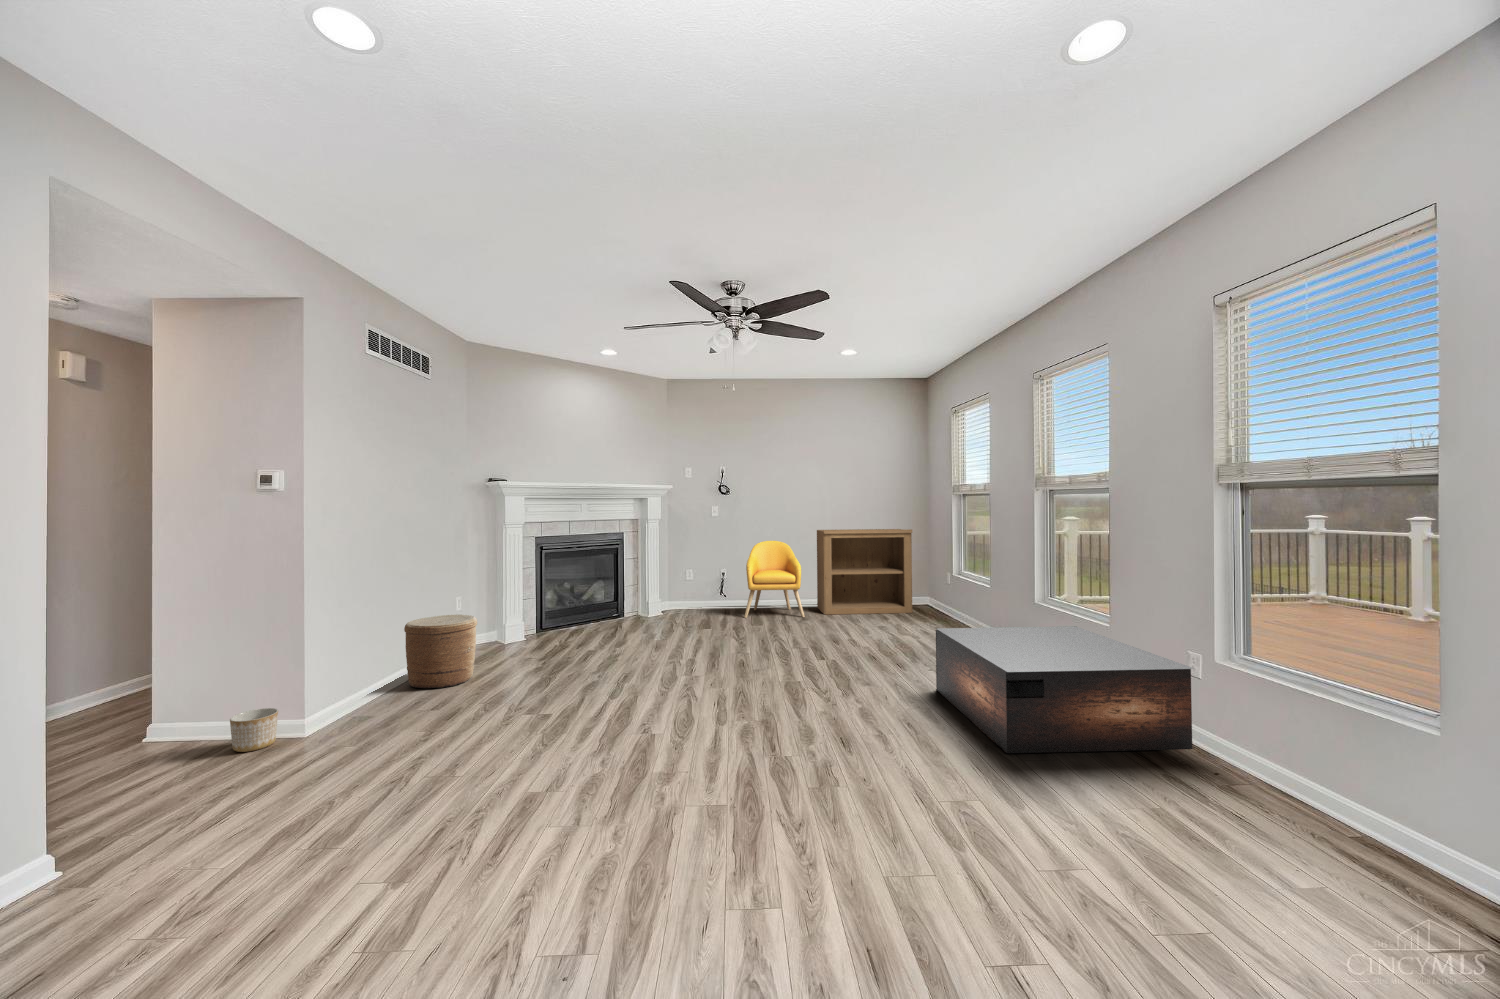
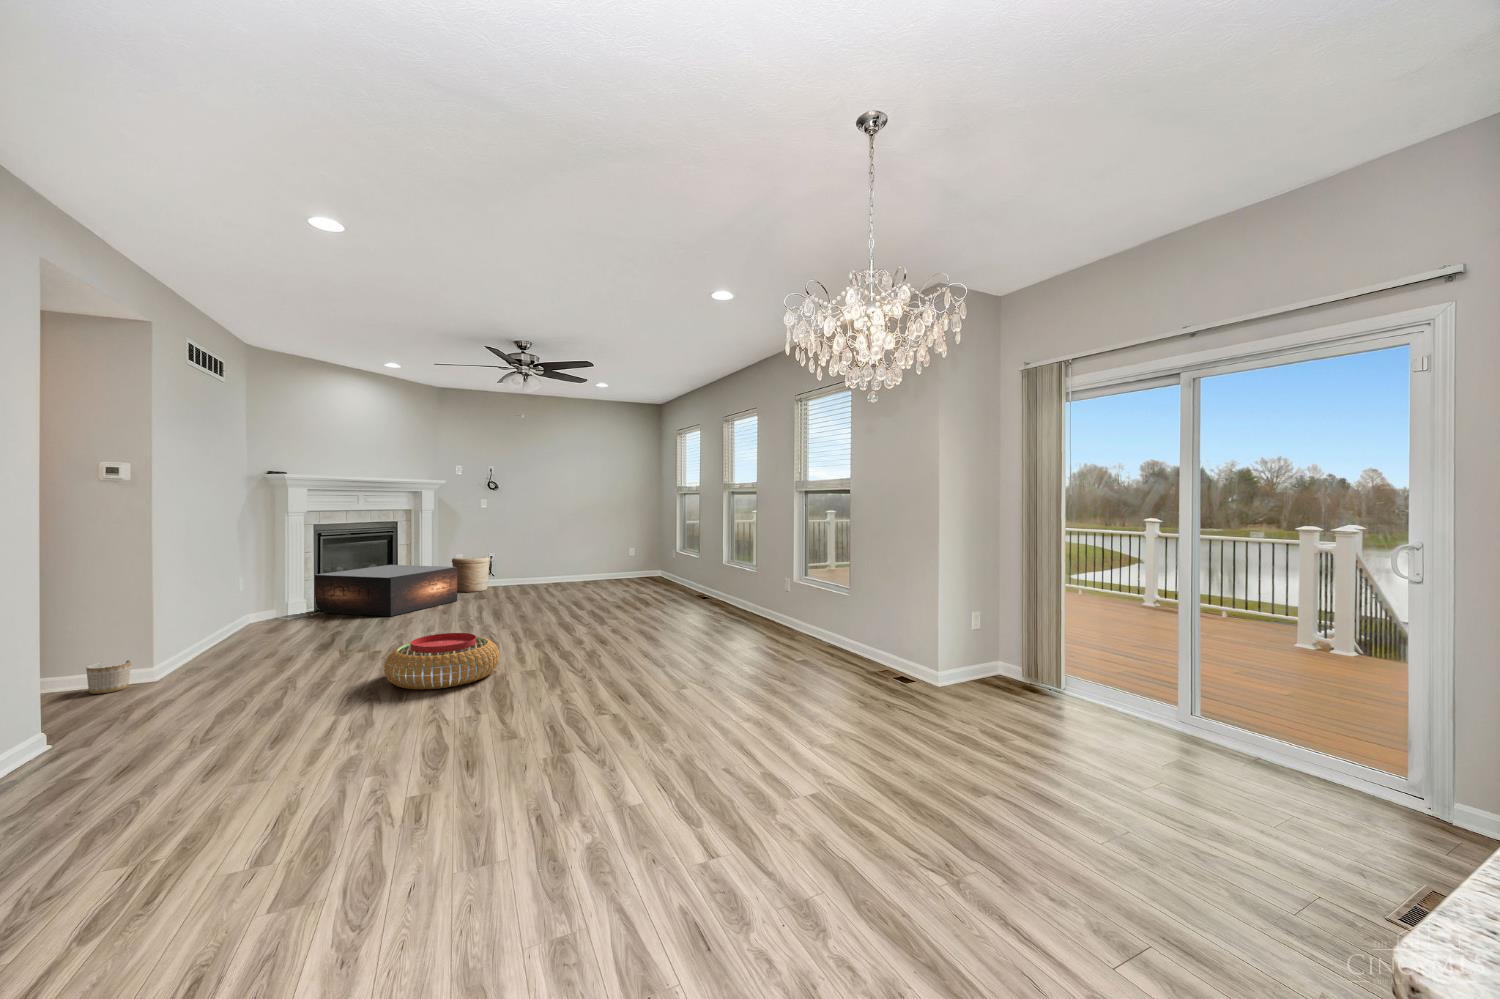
bookshelf: present [817,529,912,614] -> none [574,518,650,586]
armchair: present [744,541,805,618] -> none [512,528,565,591]
woven basket: present [404,615,477,688] -> present [452,556,489,592]
coffee table: present [936,626,1194,753] -> present [315,565,457,617]
pouf: none [504,718,674,832] -> present [384,633,499,689]

